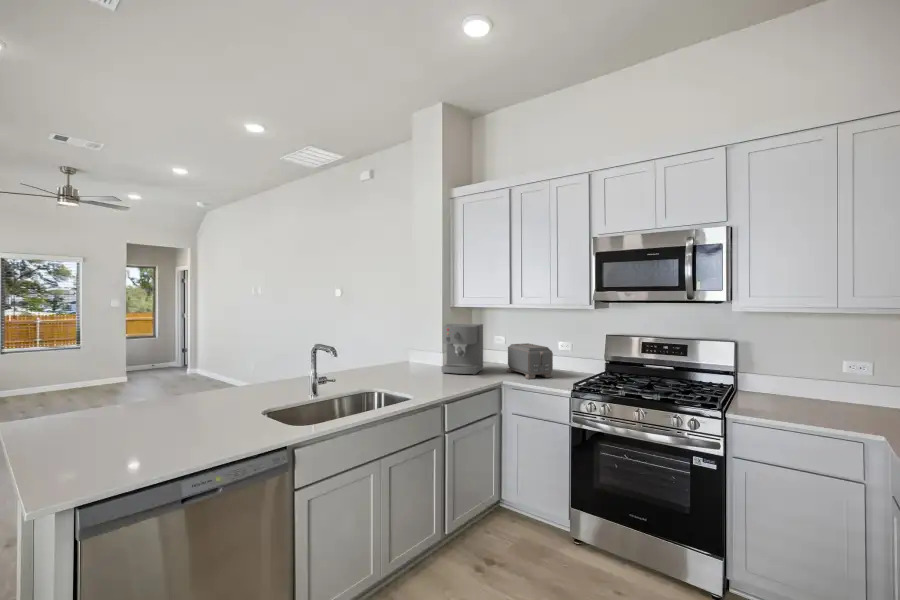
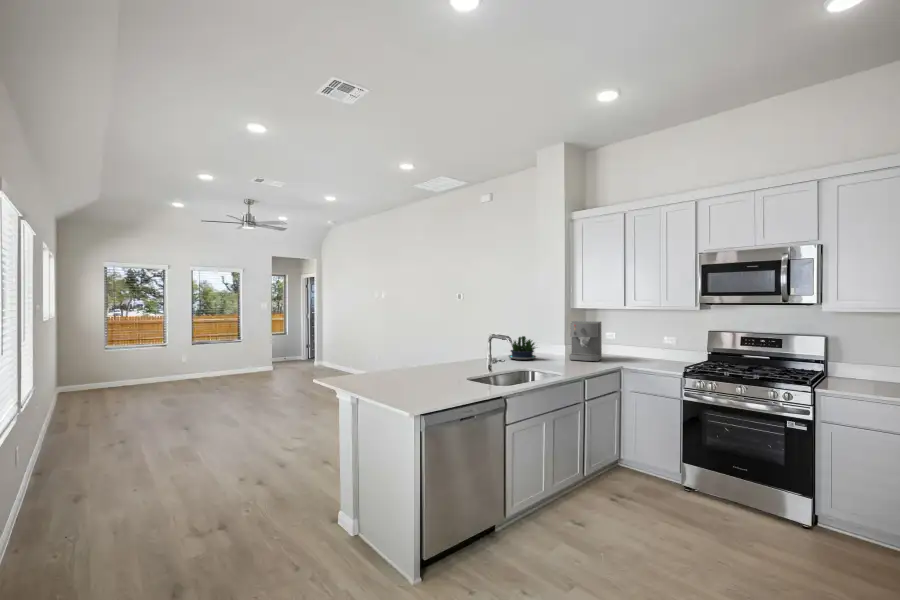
potted plant: none [365,343,407,374] -> present [509,336,536,360]
toaster: present [507,343,553,379] -> none [622,338,664,365]

